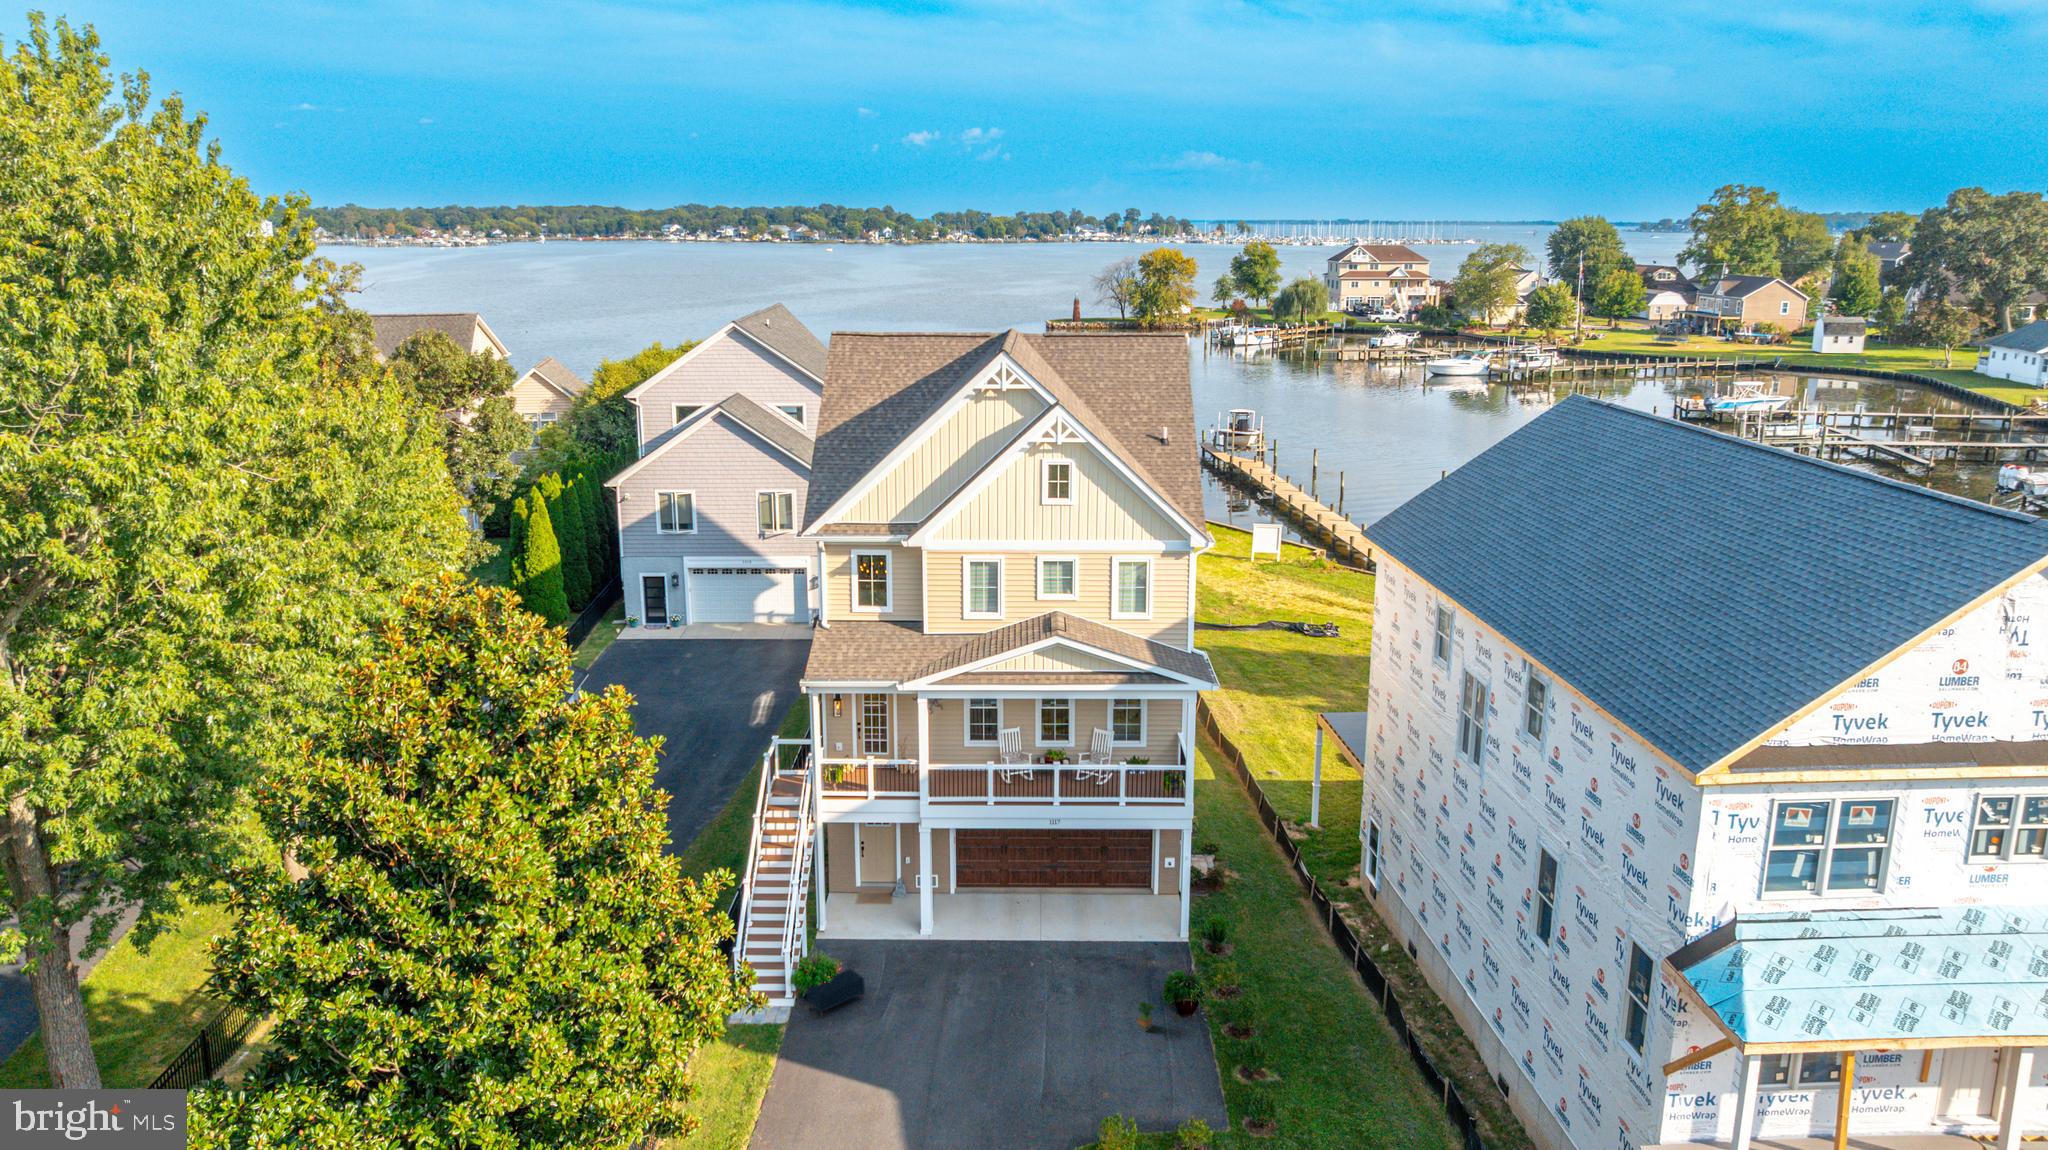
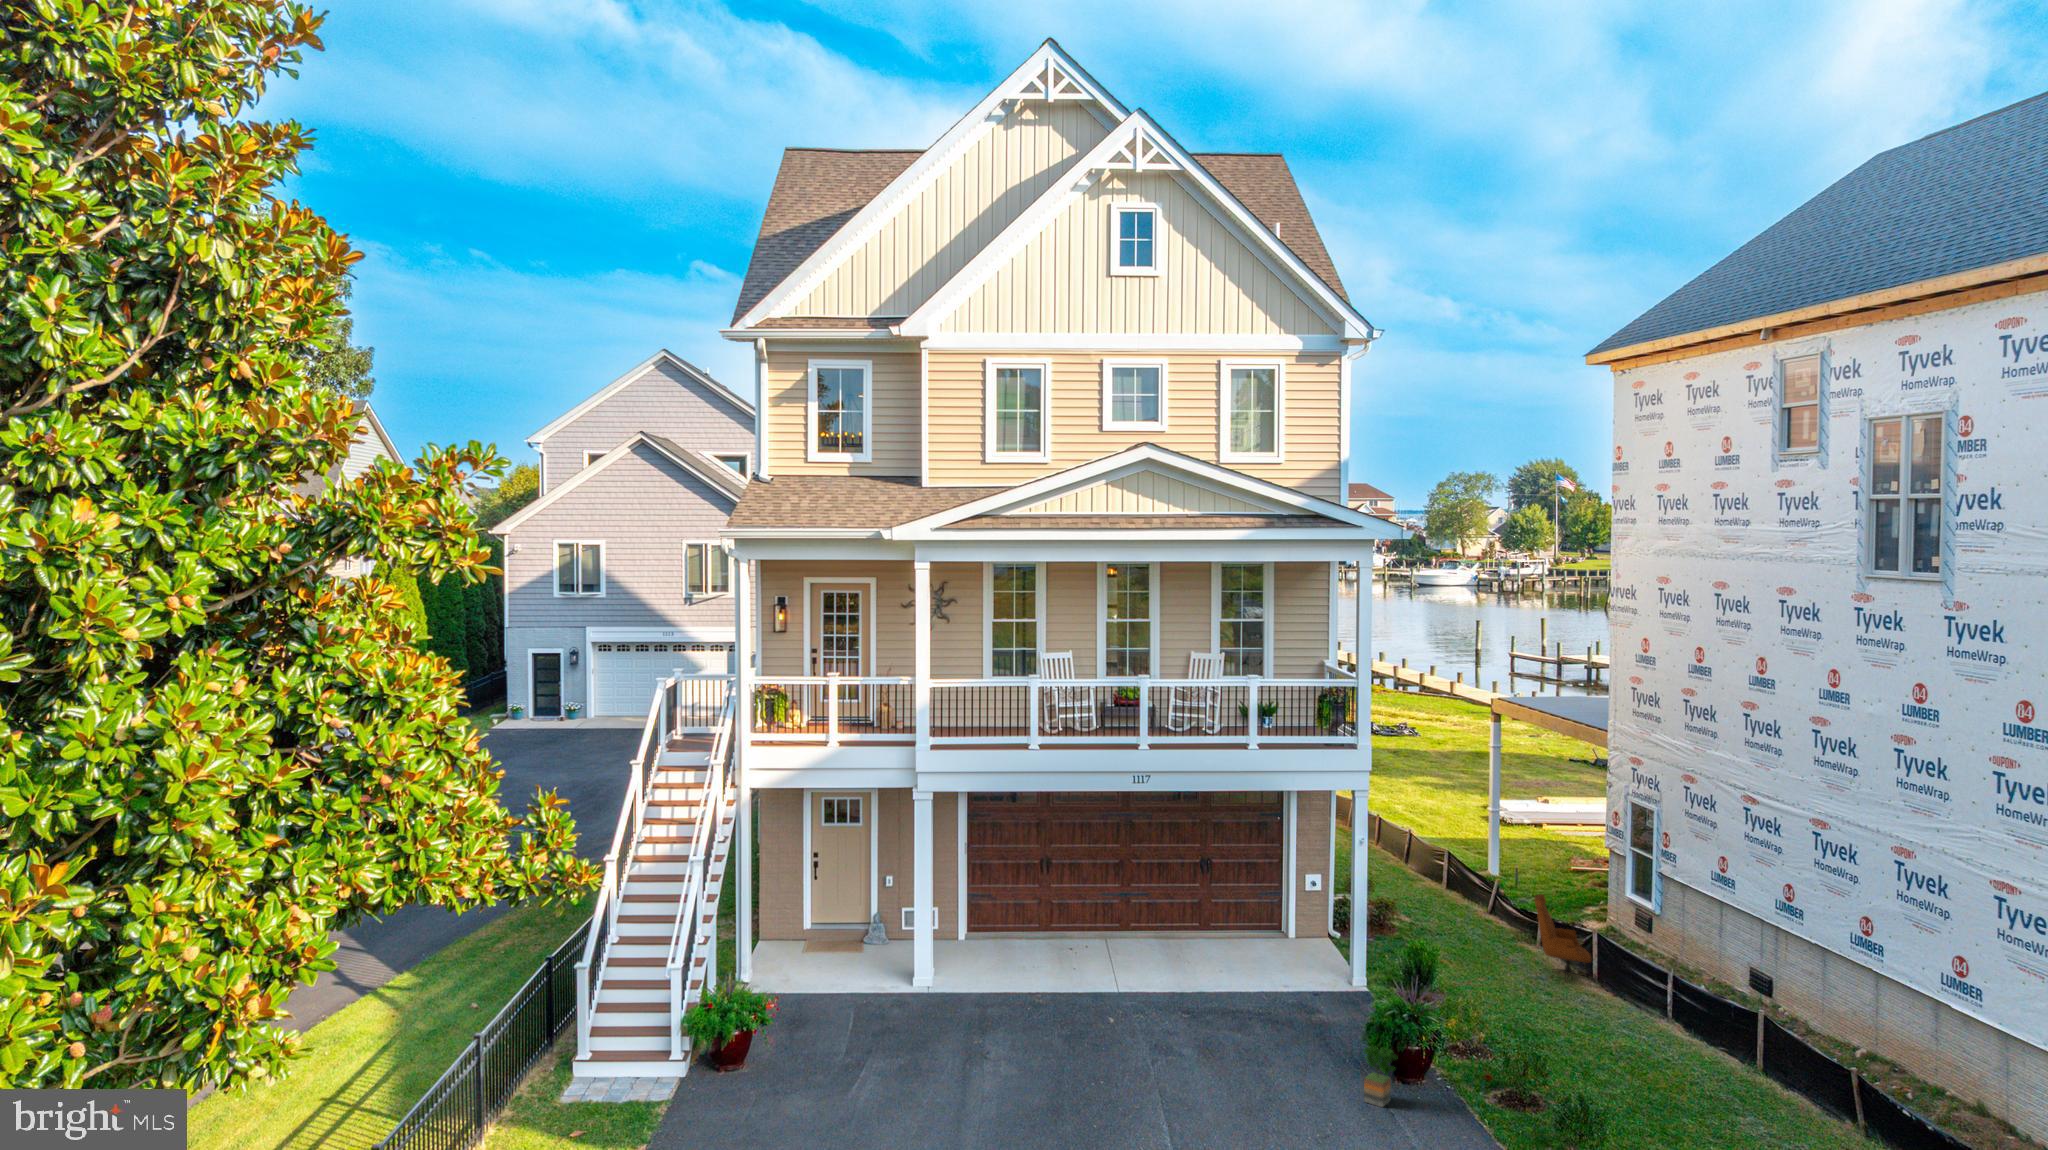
lounge chair: none [1285,891,1339,951] -> present [1534,894,1592,981]
bench: present [807,969,865,1017] -> none [709,1017,823,1105]

